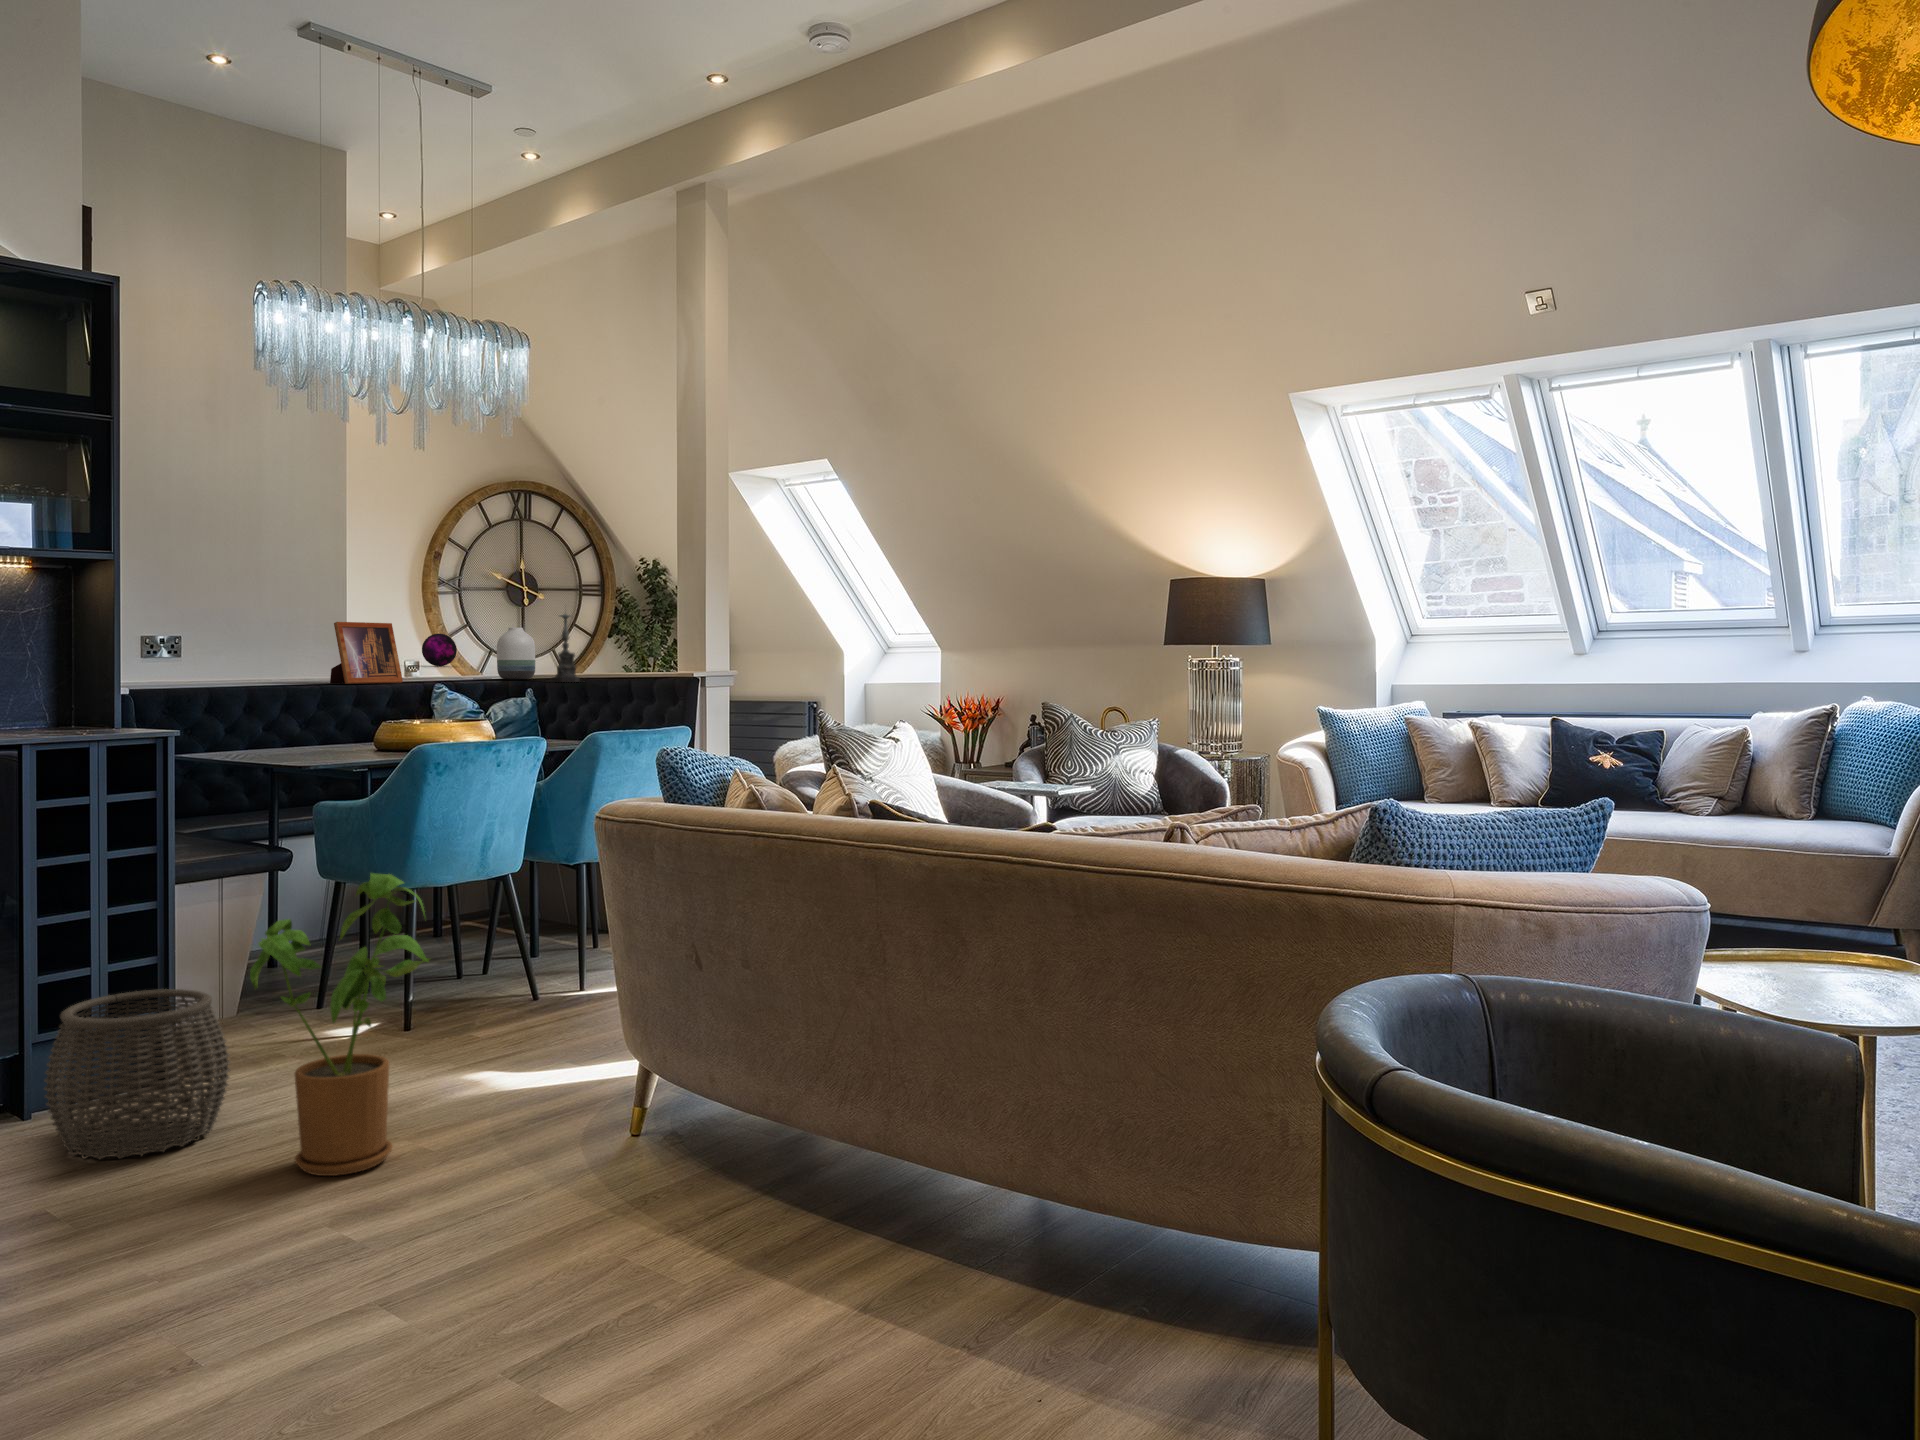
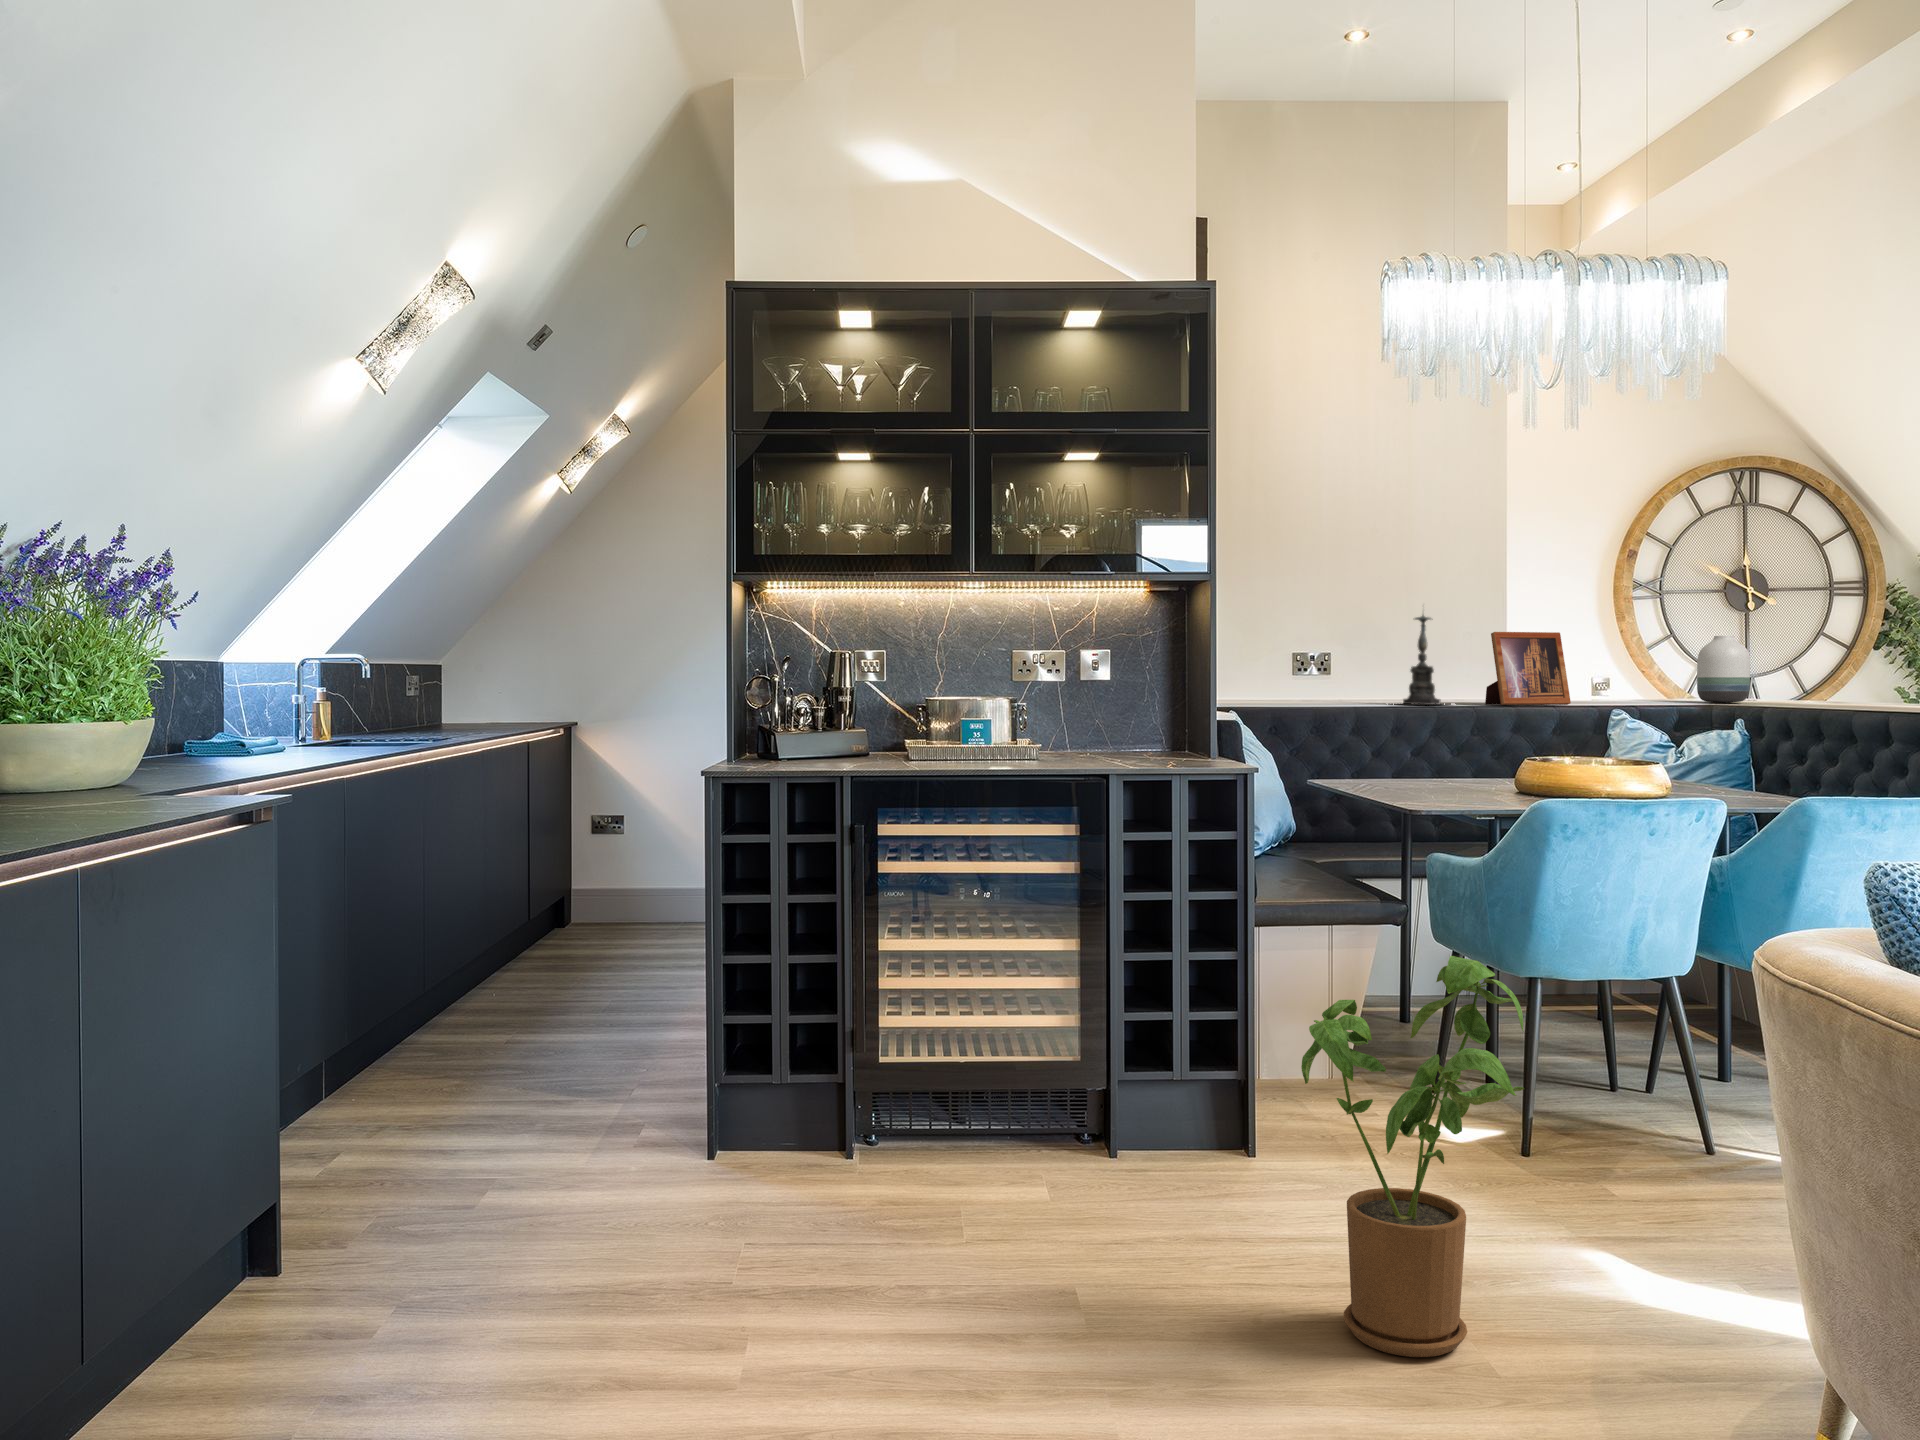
candle holder: present [552,613,580,682] -> present [1403,615,1440,705]
decorative orb: present [422,634,457,666] -> none [1614,647,1657,686]
woven basket: present [44,989,231,1159] -> none [1107,1051,1294,1252]

